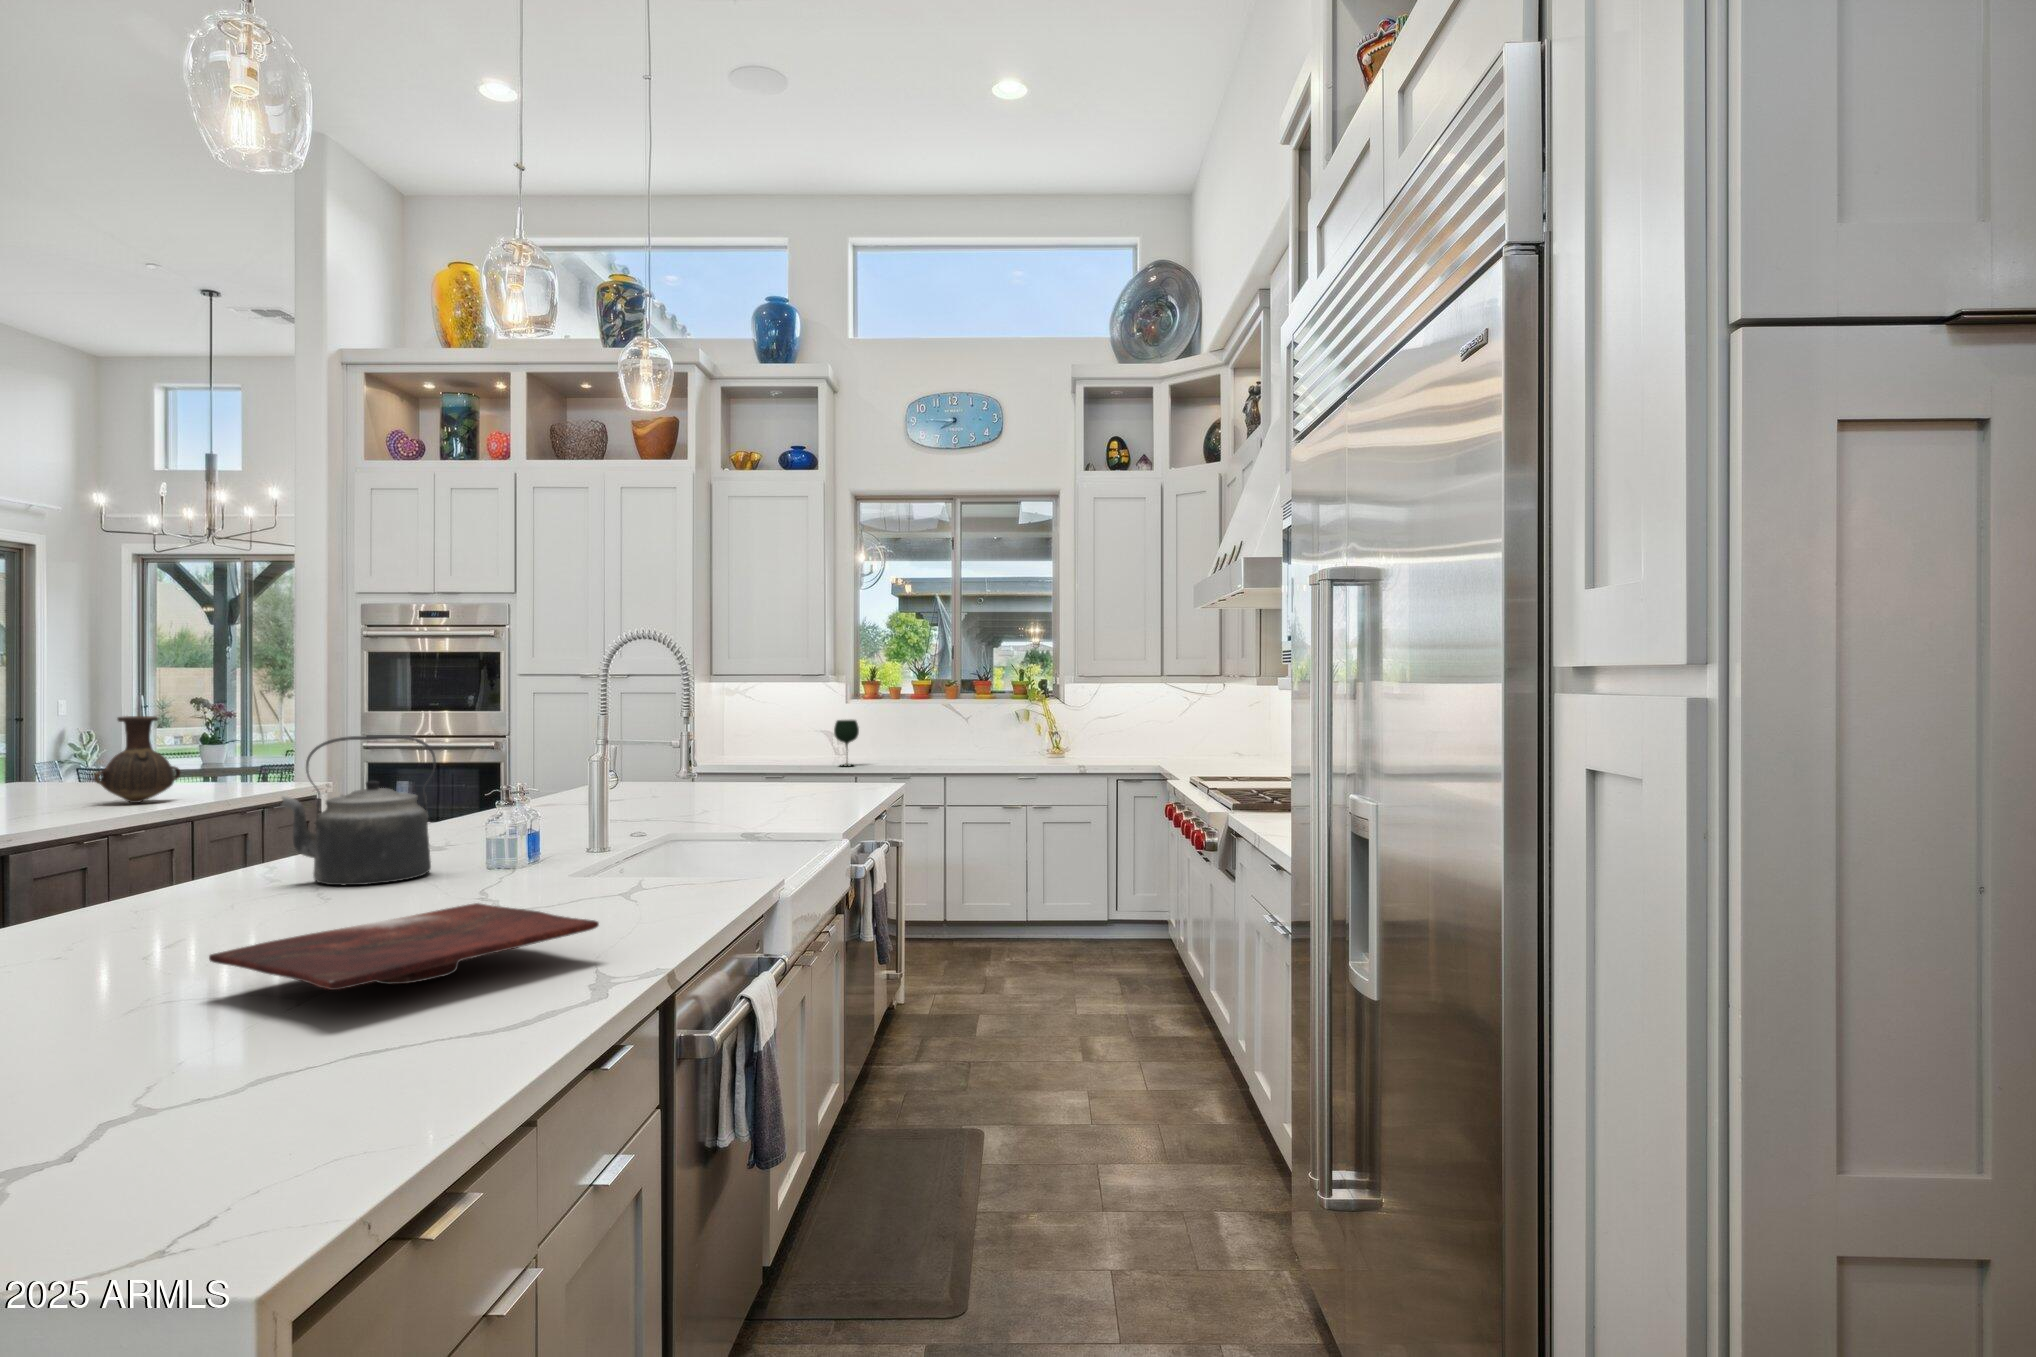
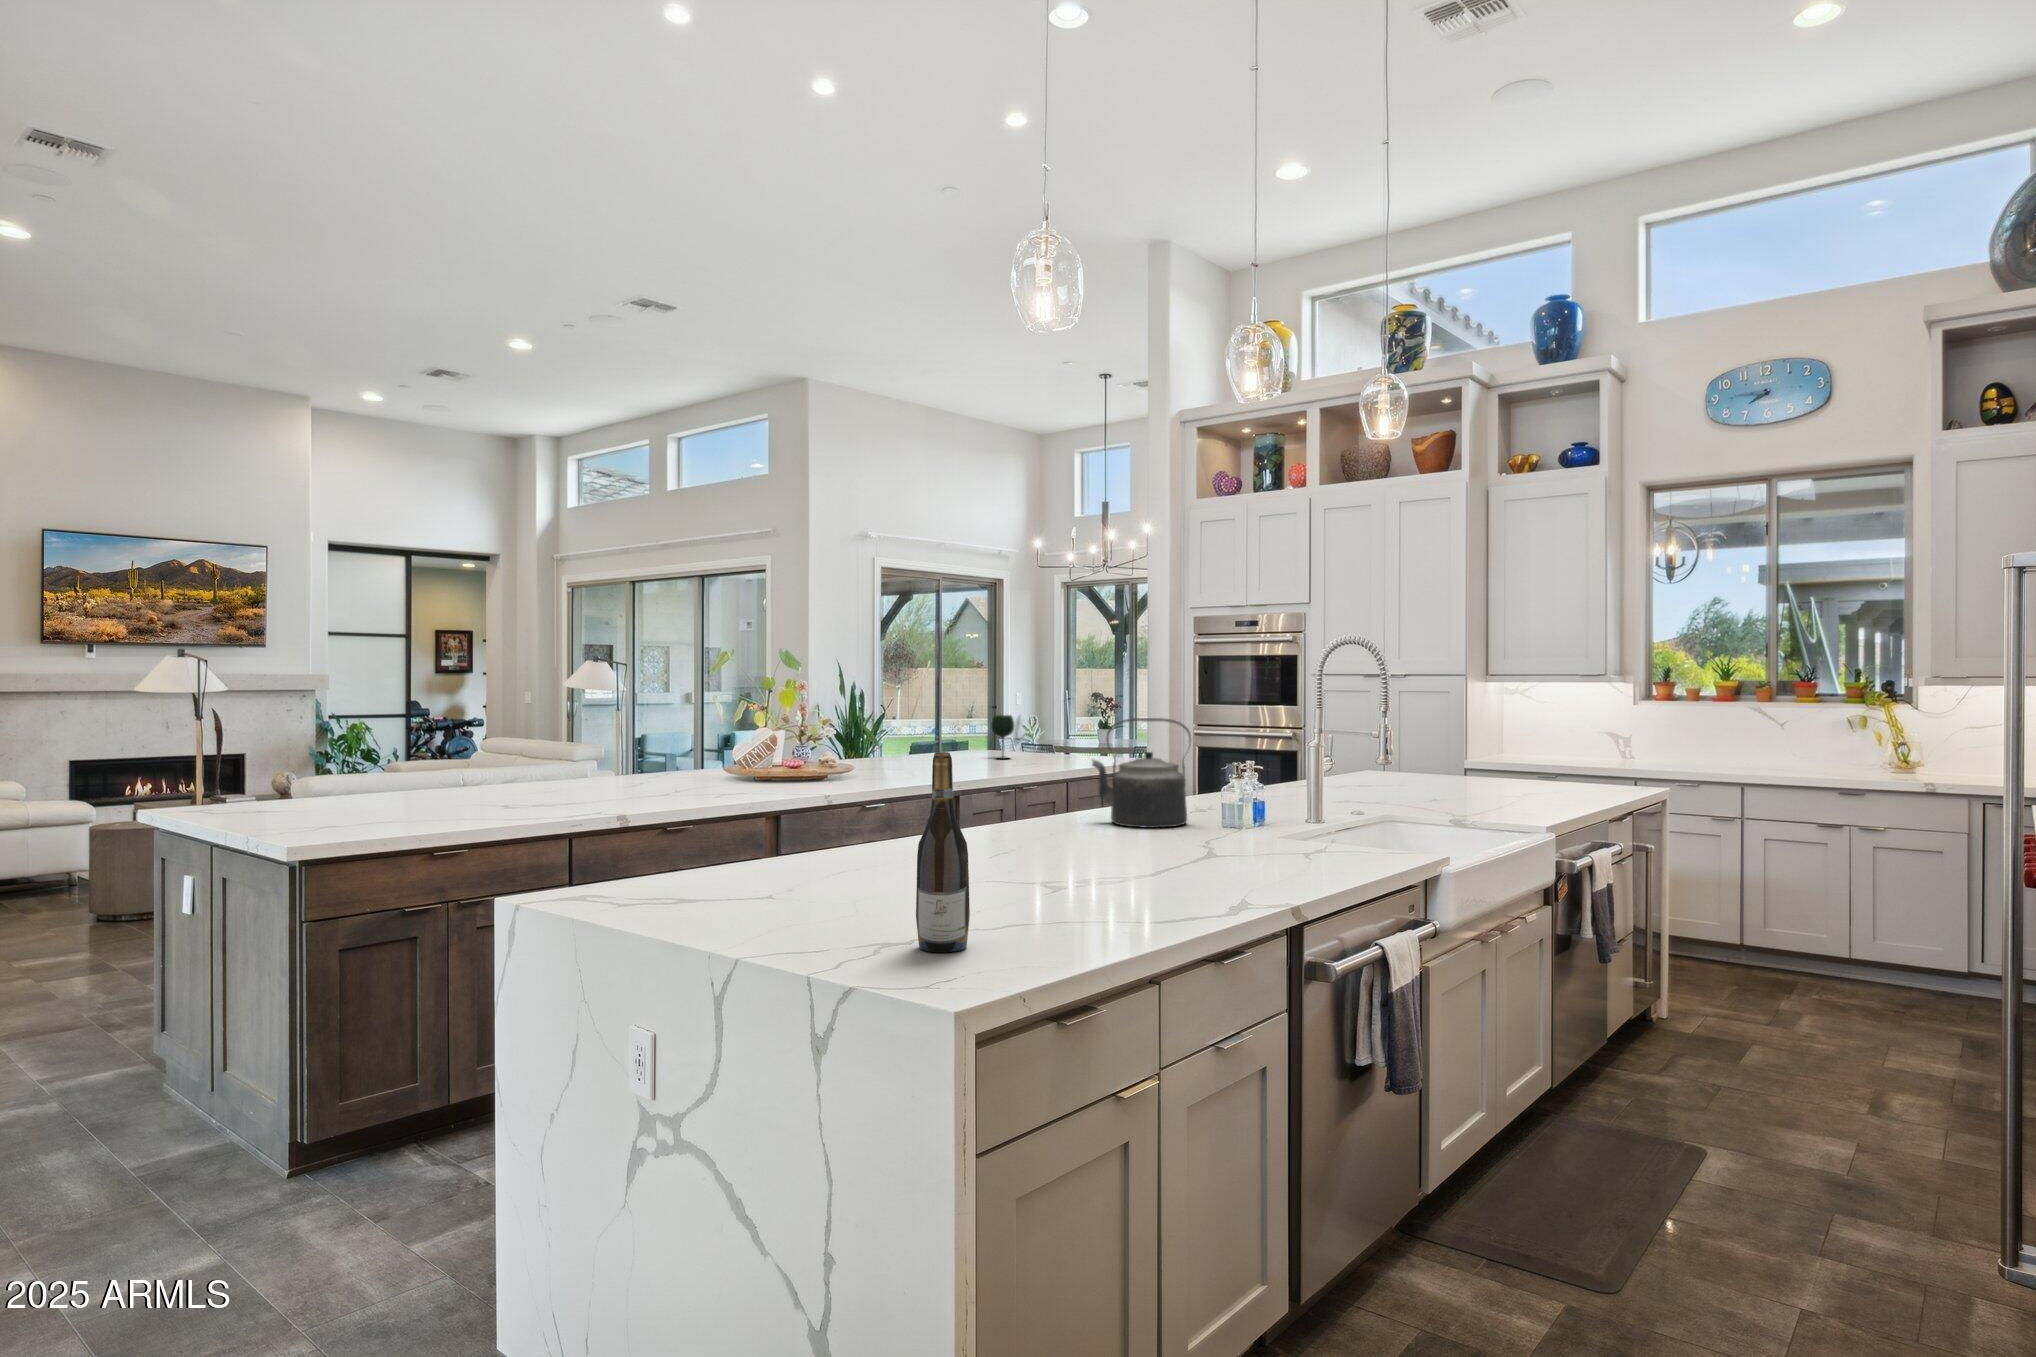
vase: present [94,716,181,803] -> none [1018,700,1068,762]
wine glass: present [834,720,859,766] -> present [991,715,1014,759]
wine bottle: none [85,809,203,1172] -> present [916,752,970,952]
cutting board: present [209,903,599,990] -> none [1014,843,1251,888]

